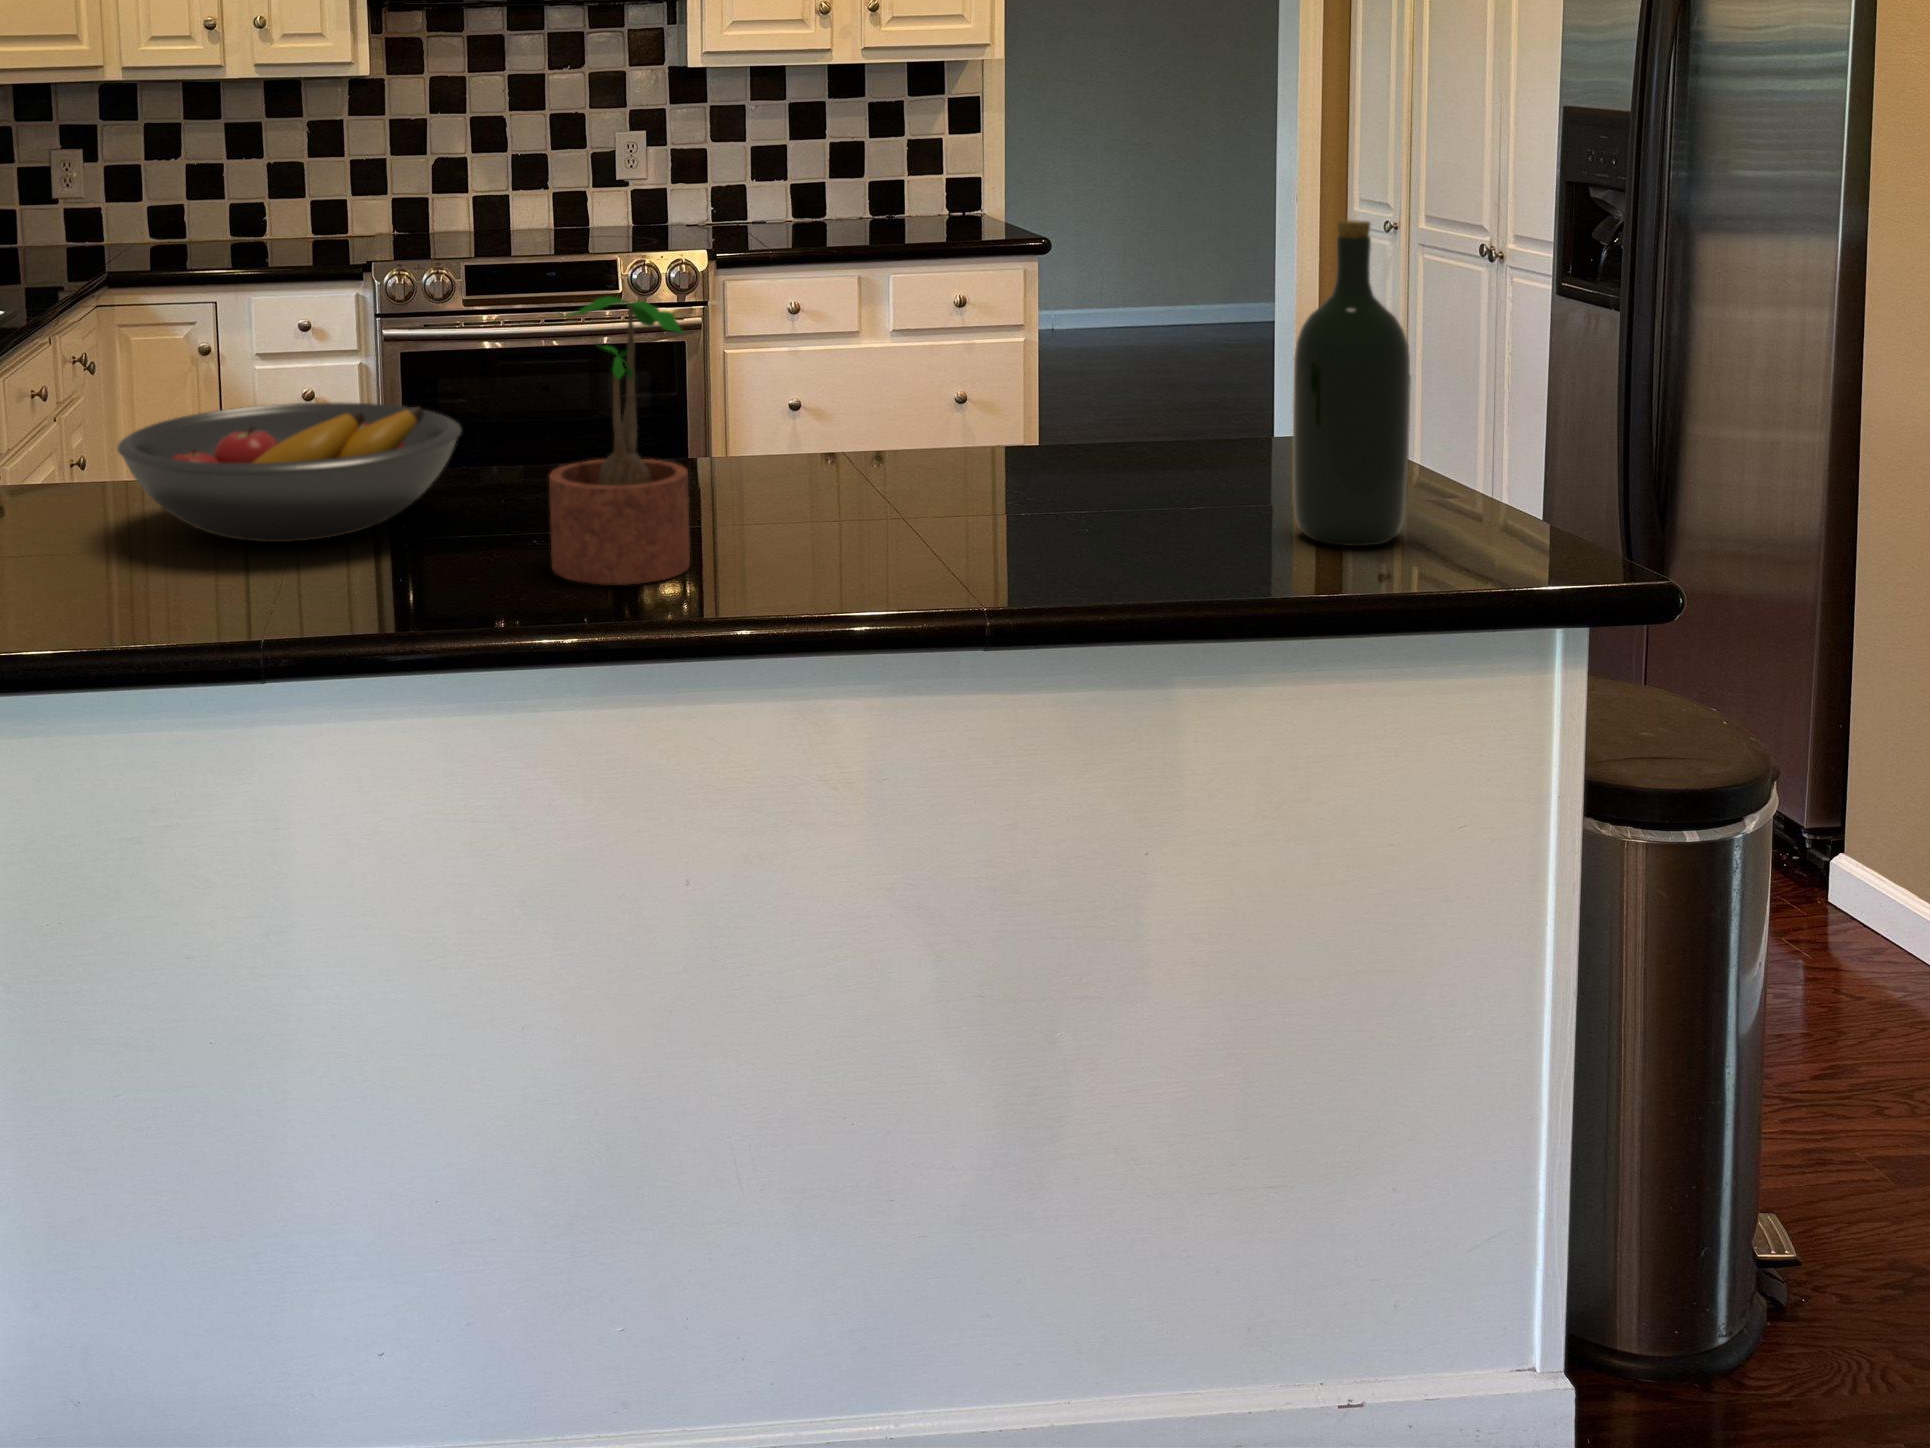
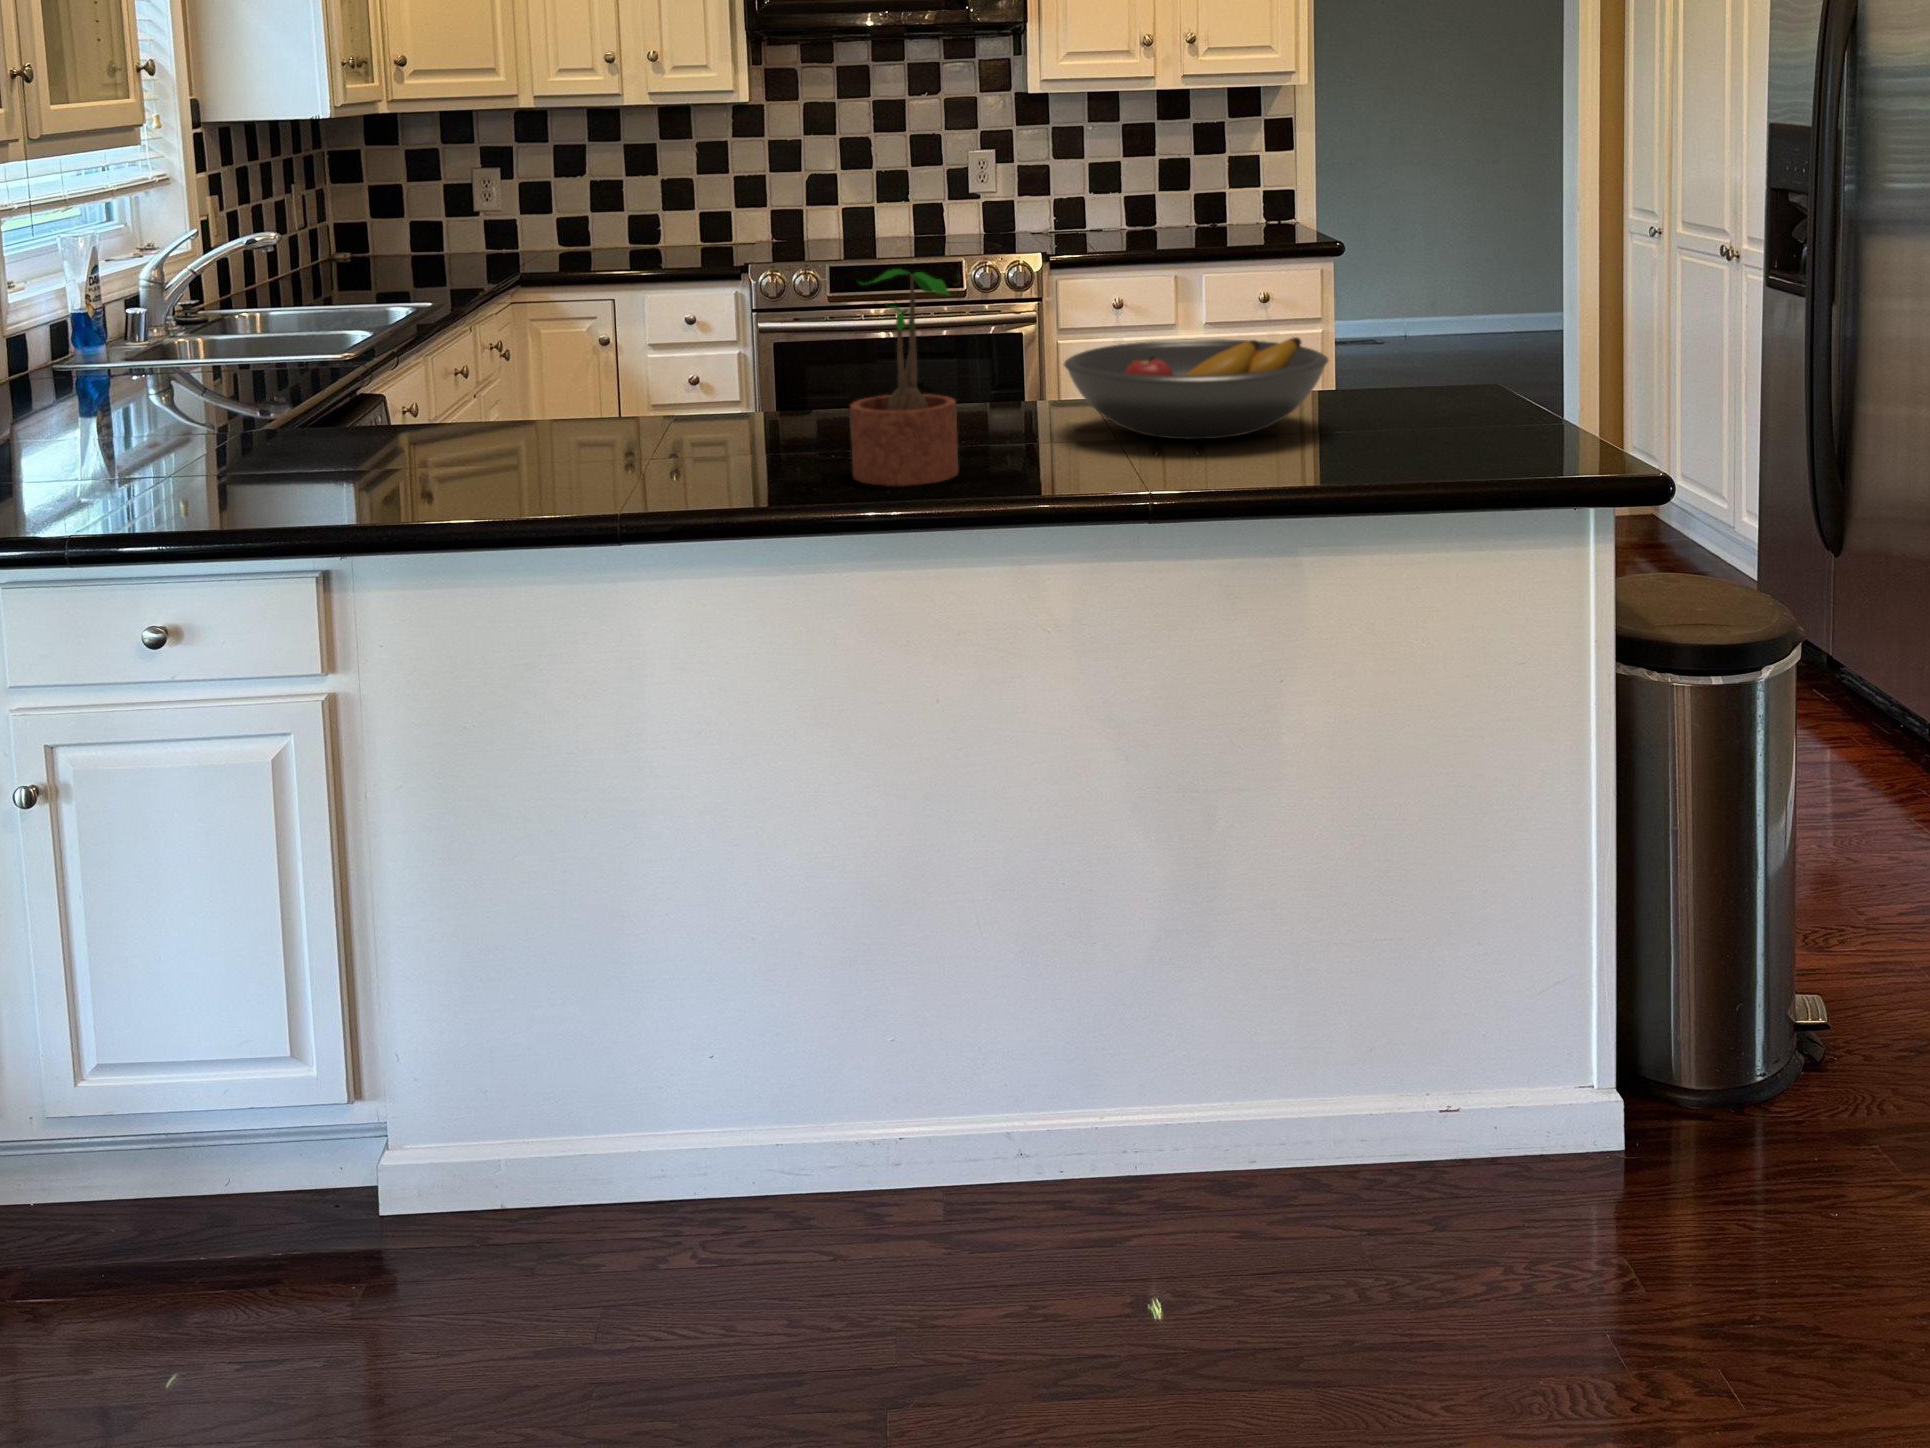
wine bottle: present [1293,220,1411,546] -> none [1424,210,1509,458]
fruit bowl: present [117,402,461,542] -> present [1064,337,1328,439]

